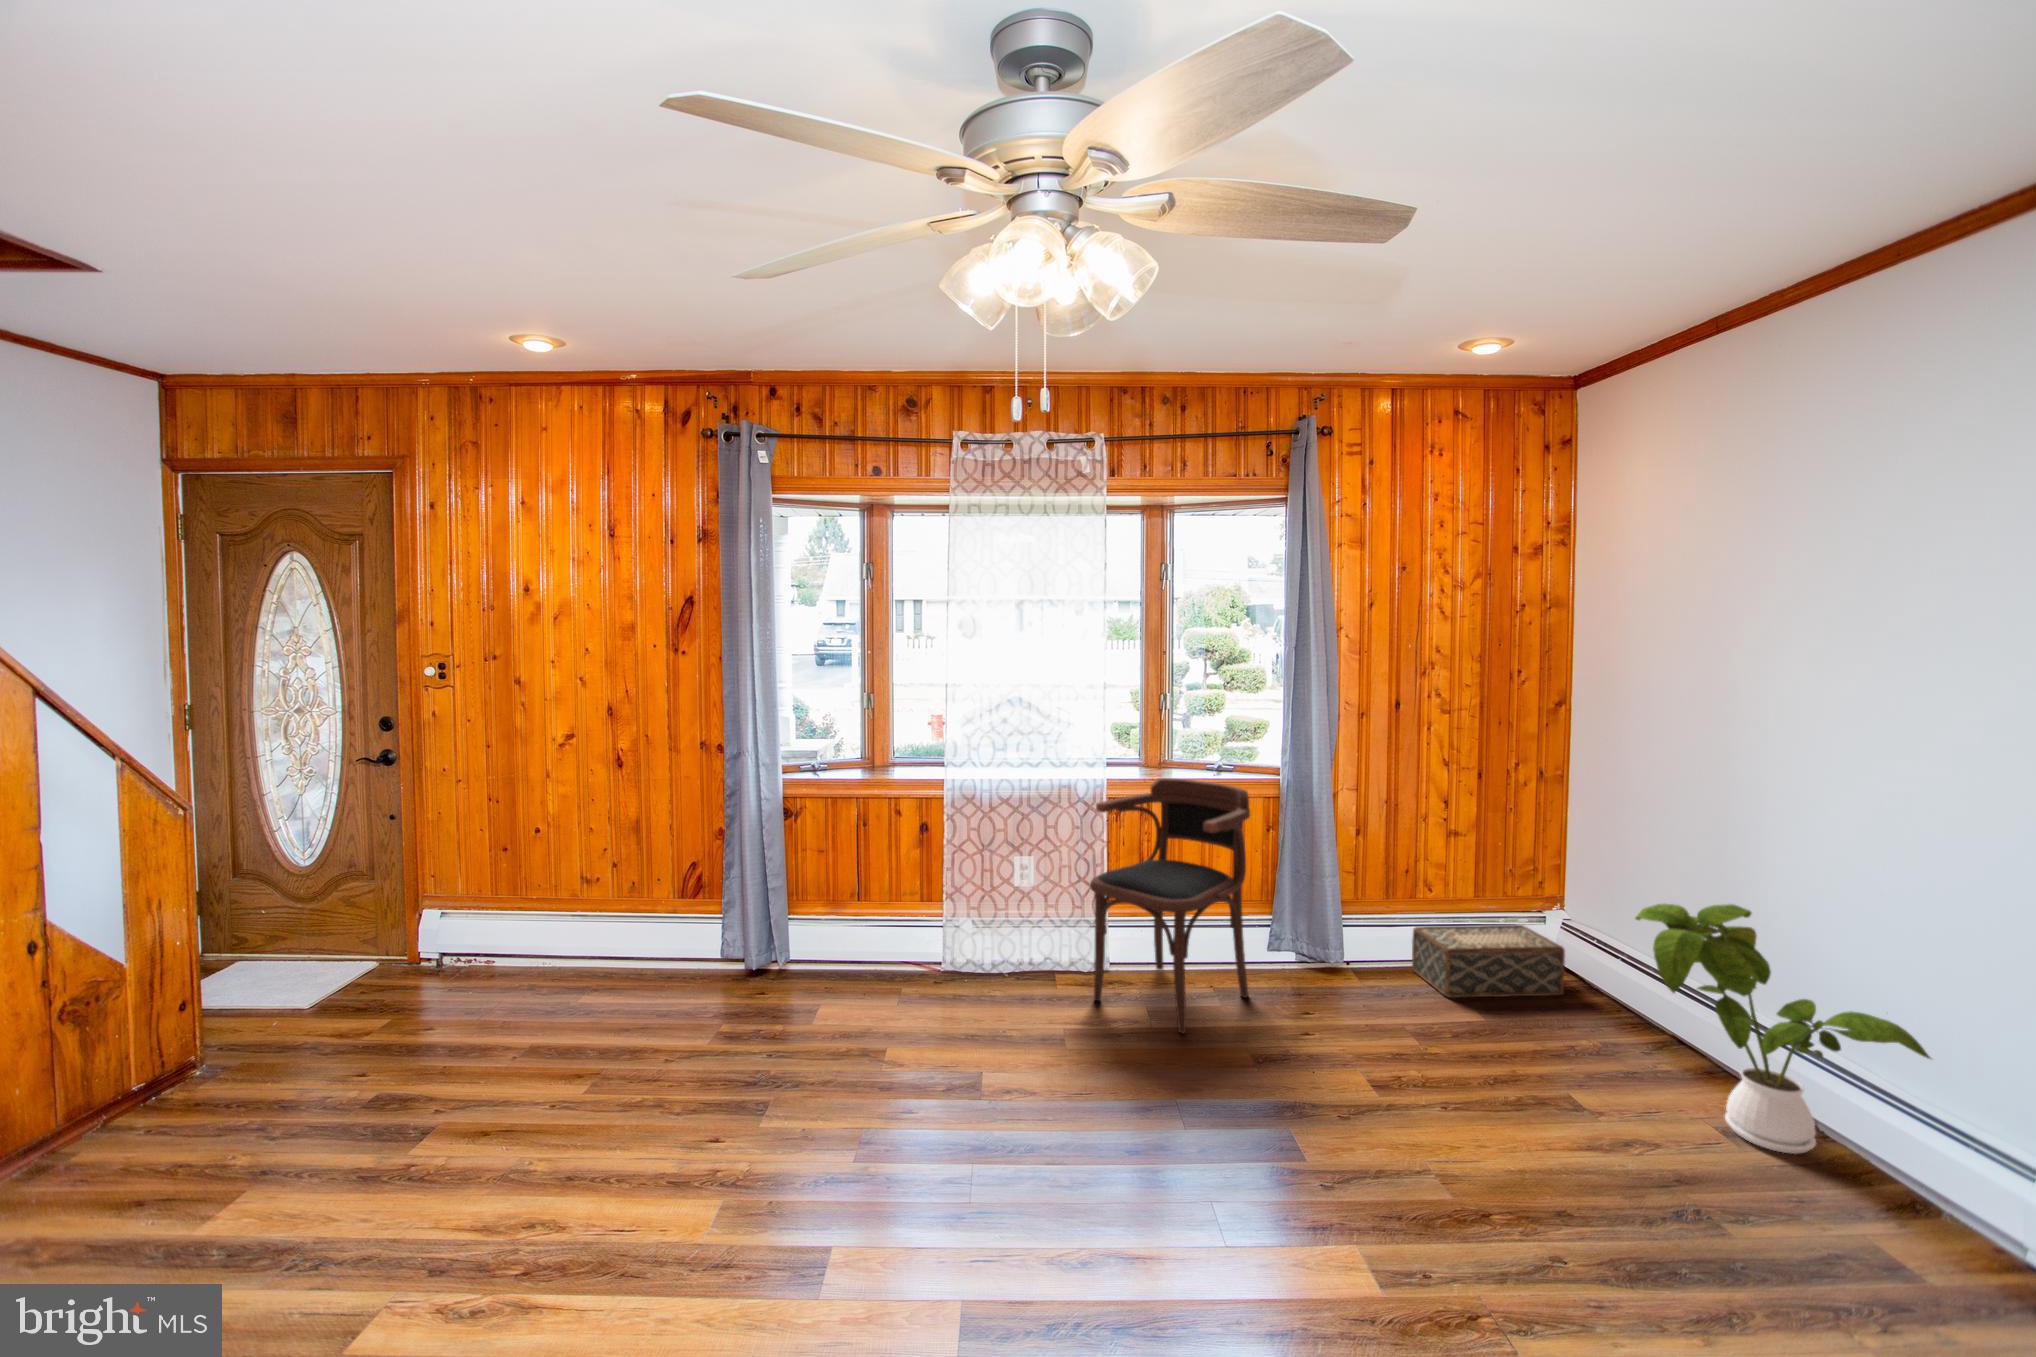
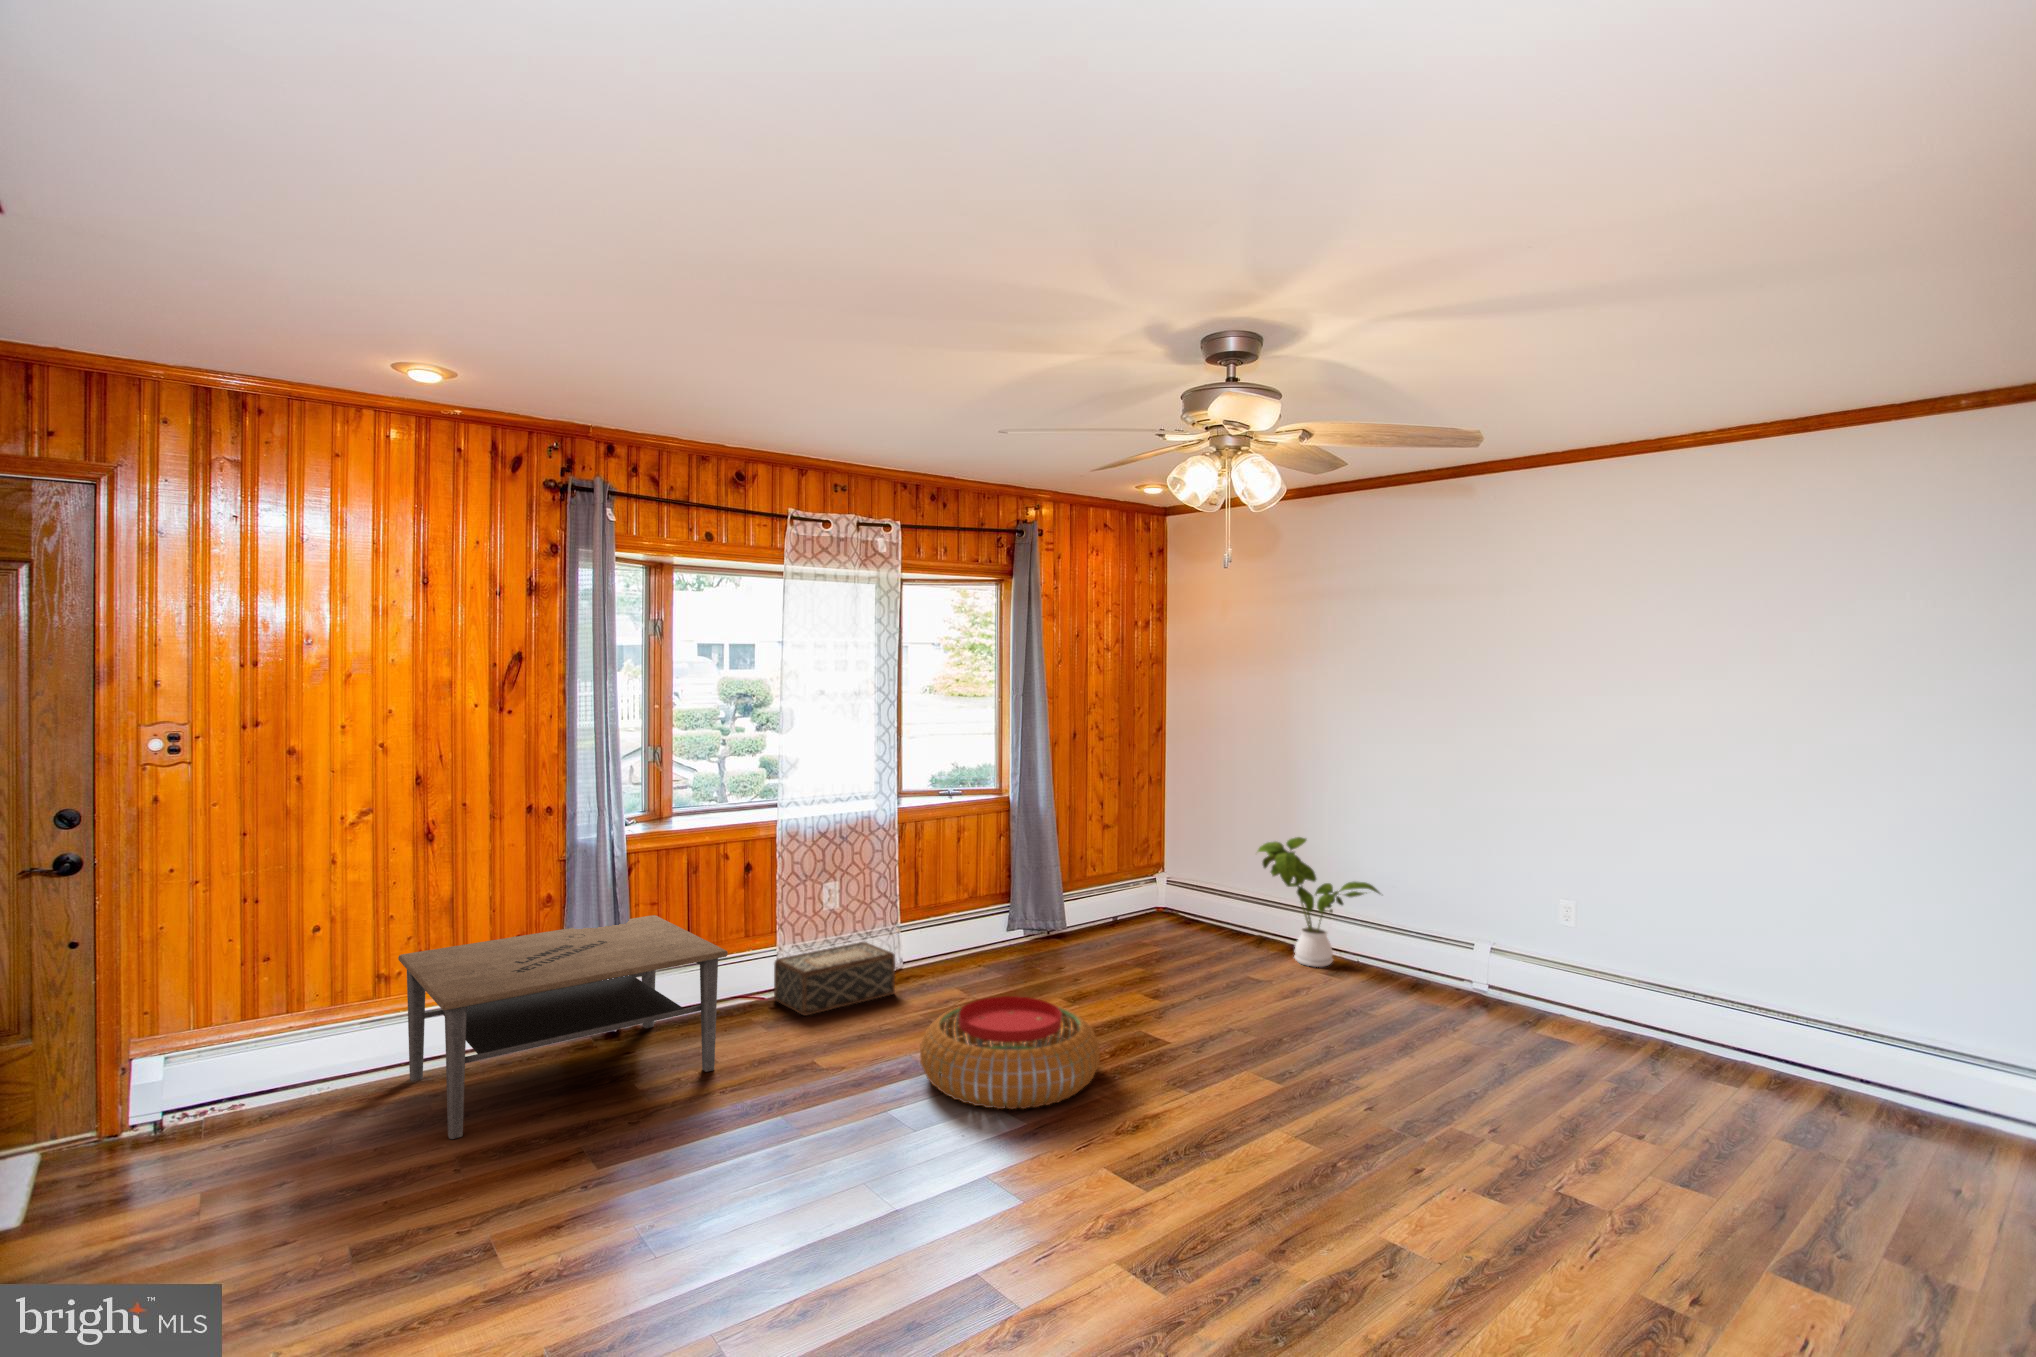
armchair: present [1090,778,1250,1034] -> none [913,803,1024,990]
coffee table: none [486,863,815,1046] -> present [398,915,728,1139]
woven basket: present [1412,925,1565,998] -> present [774,942,895,1016]
pouf: none [871,1052,1130,1255] -> present [920,996,1100,1109]

